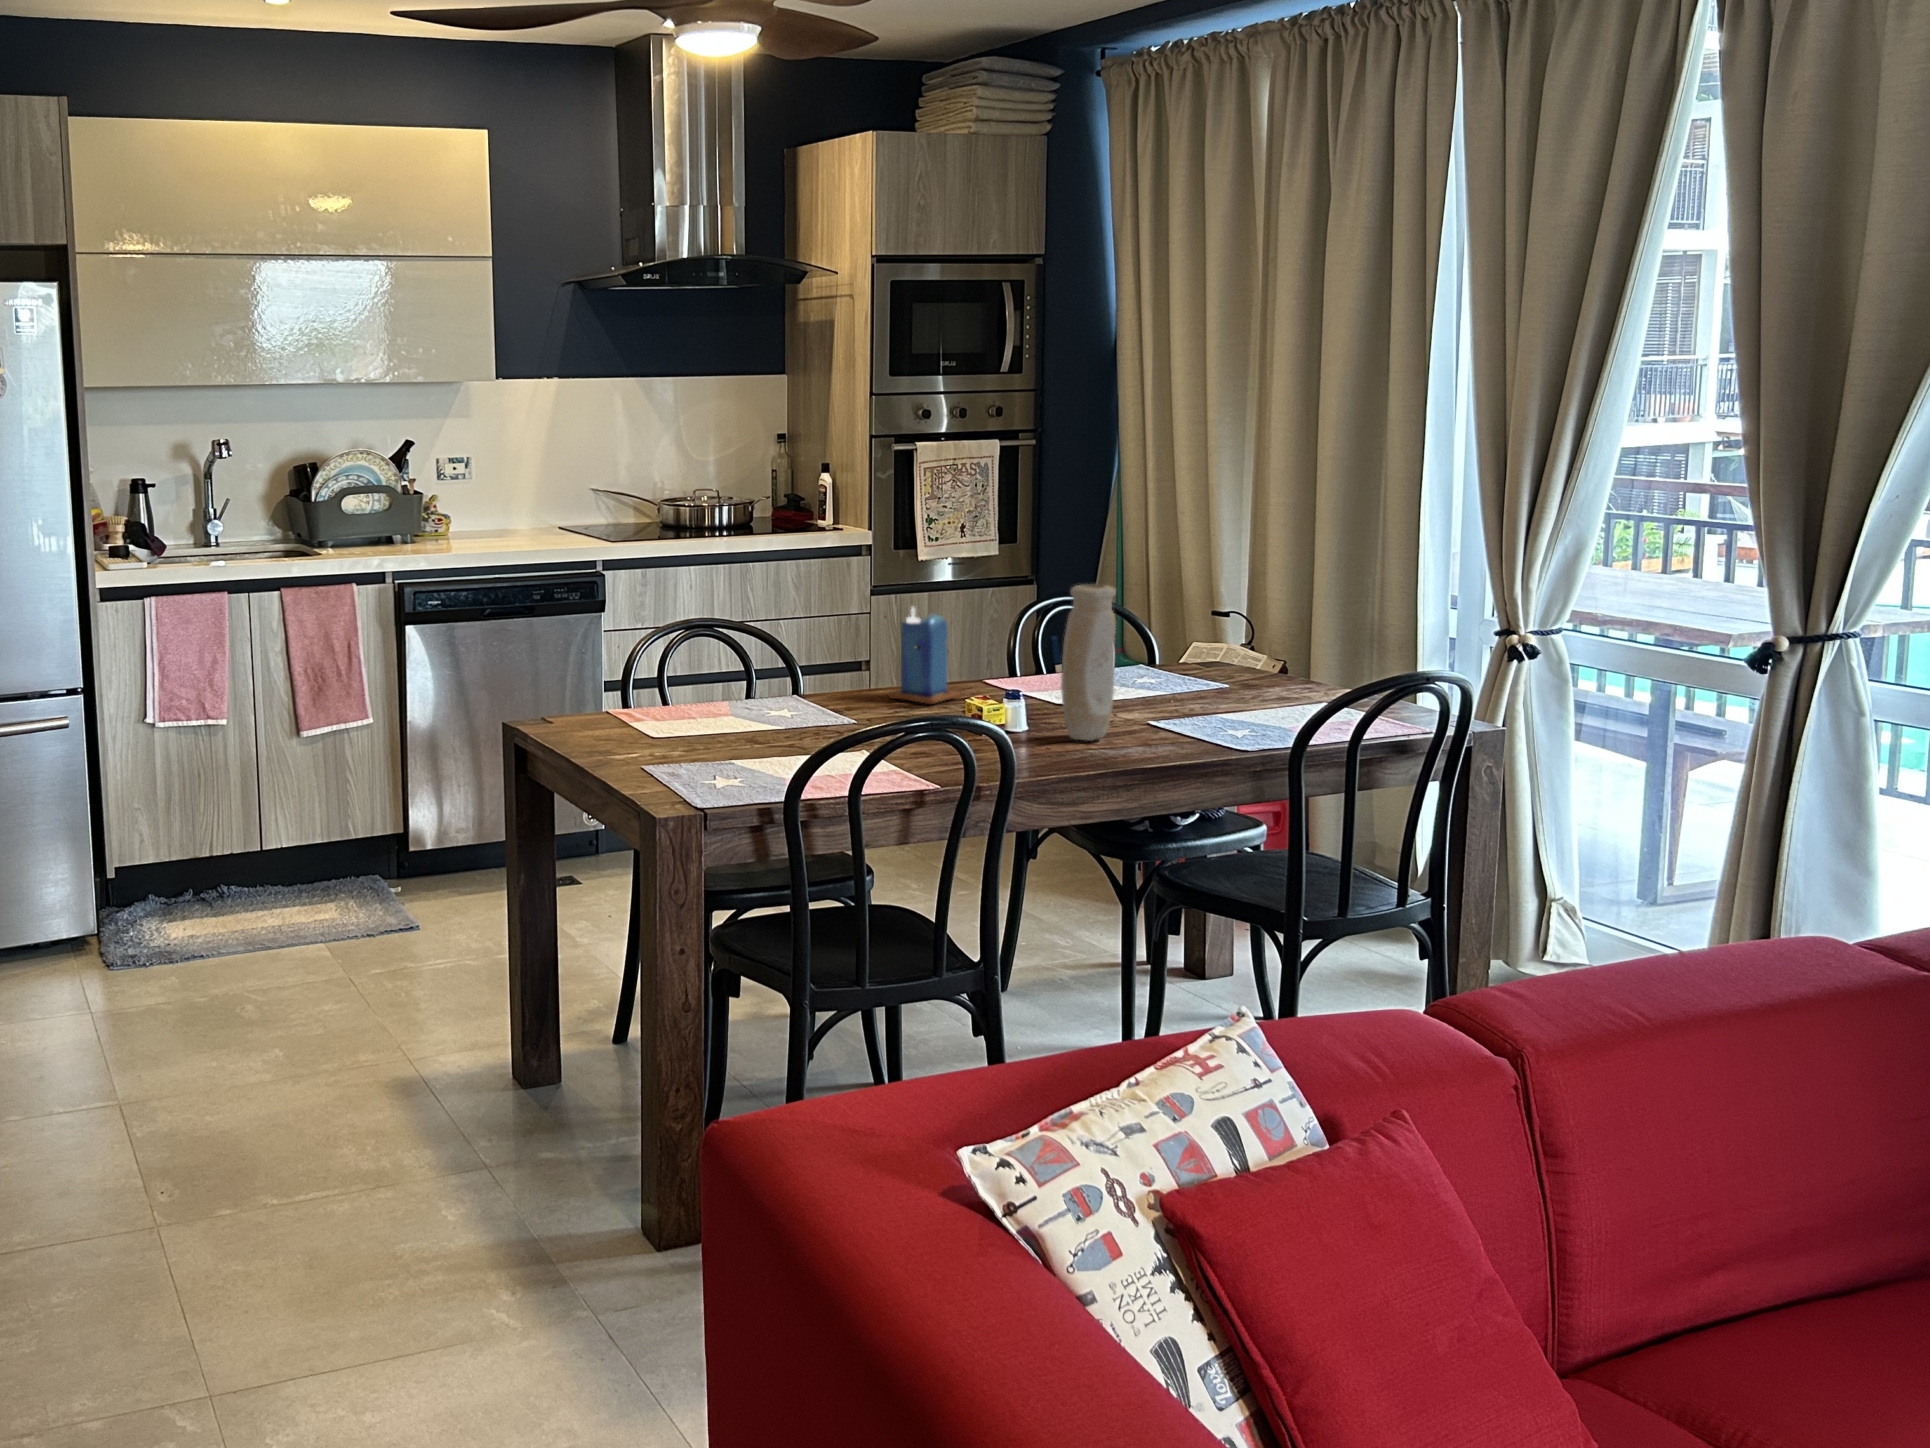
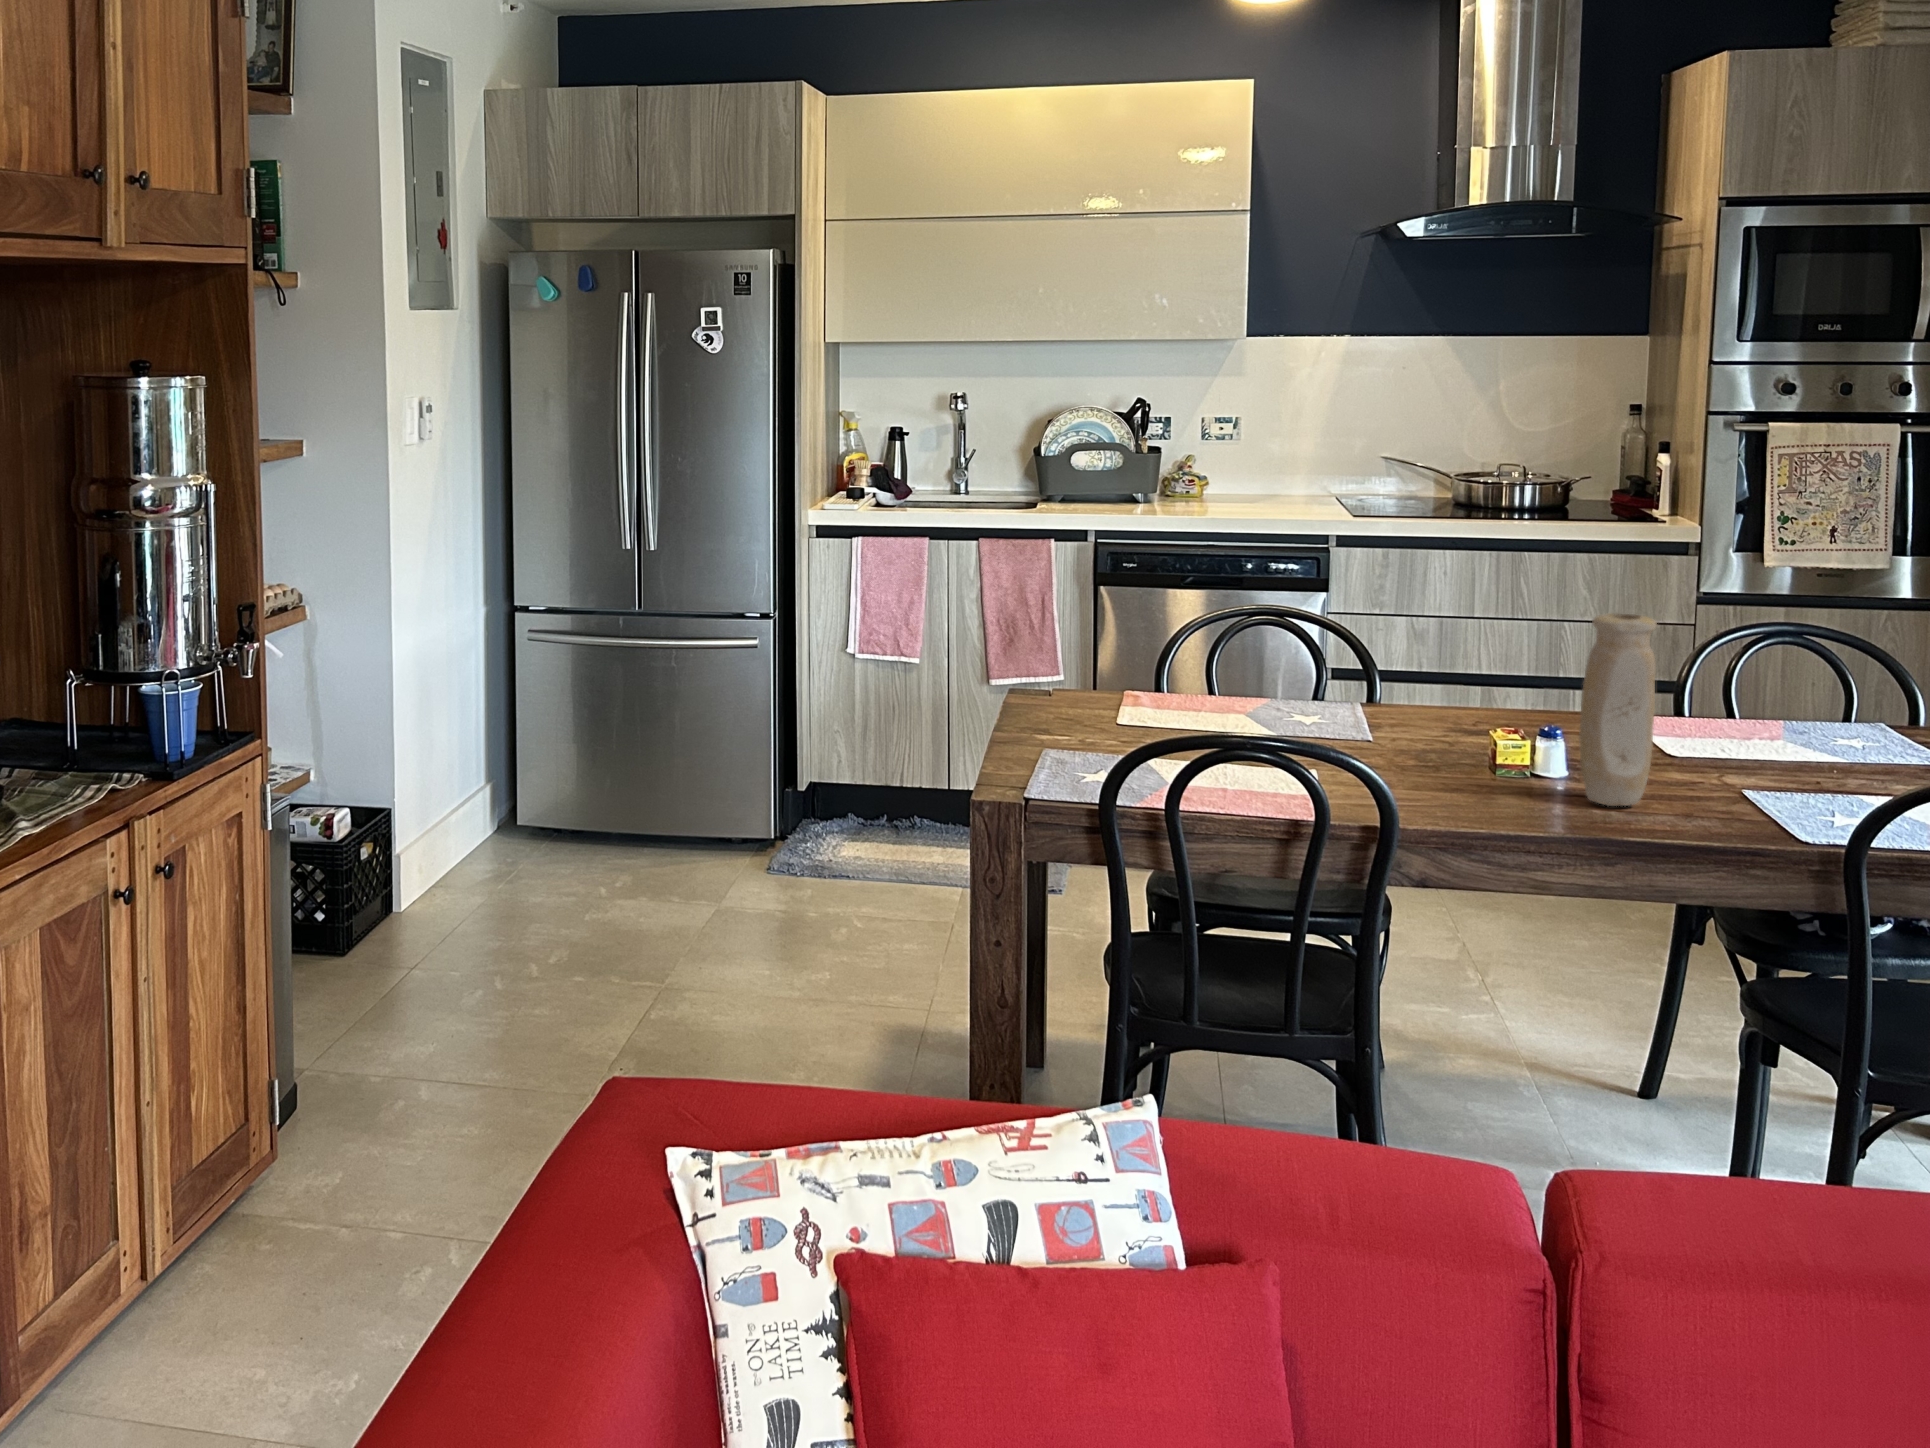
candle: present [888,608,960,704] -> none [1451,619,1544,737]

